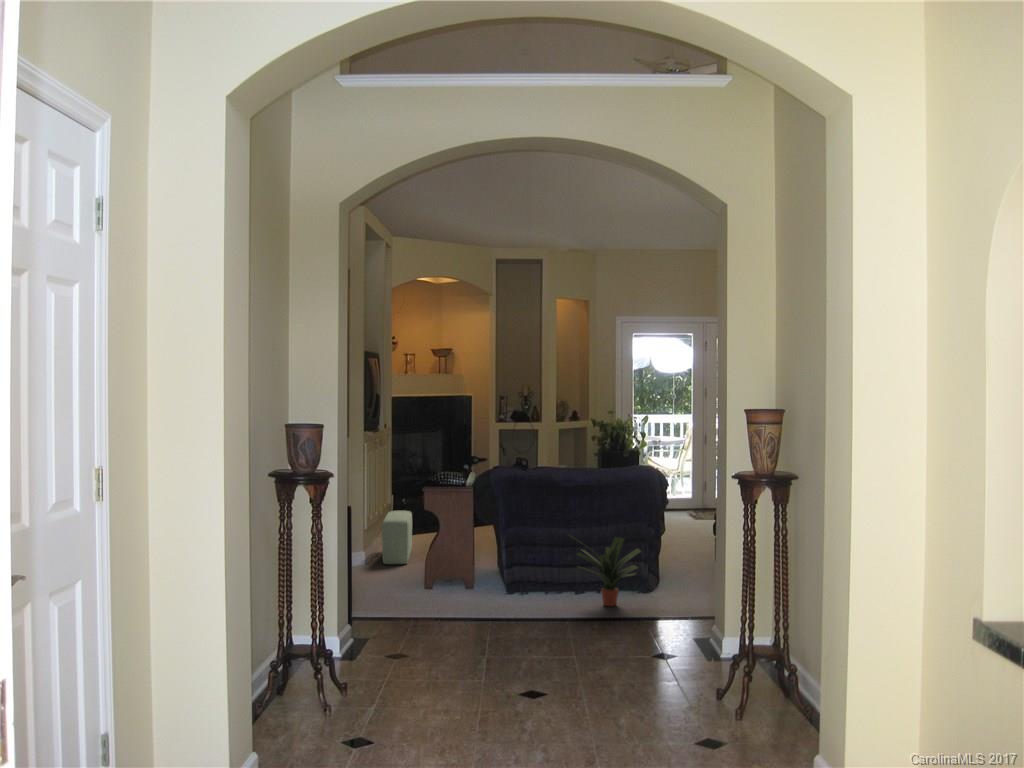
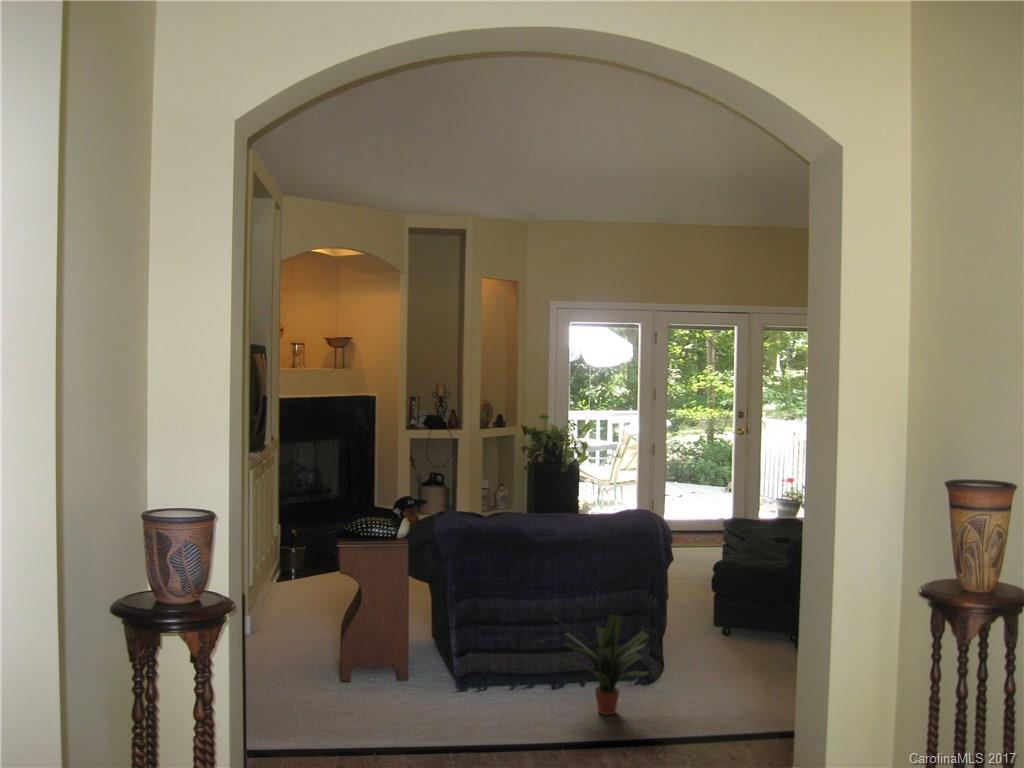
pouf: present [382,511,412,564] -> none [274,556,312,636]

